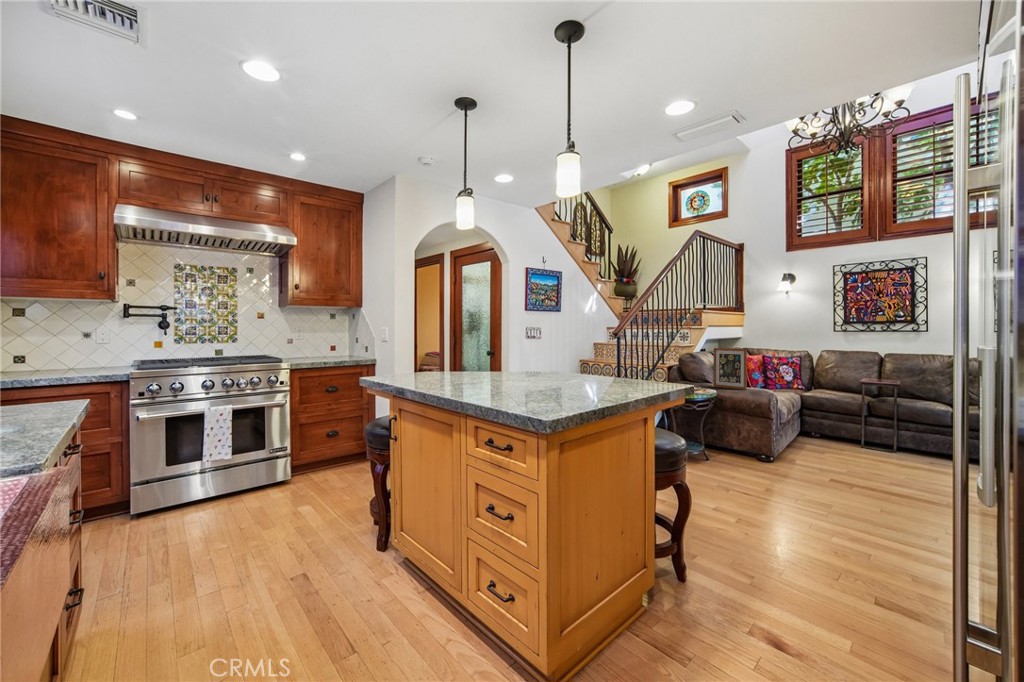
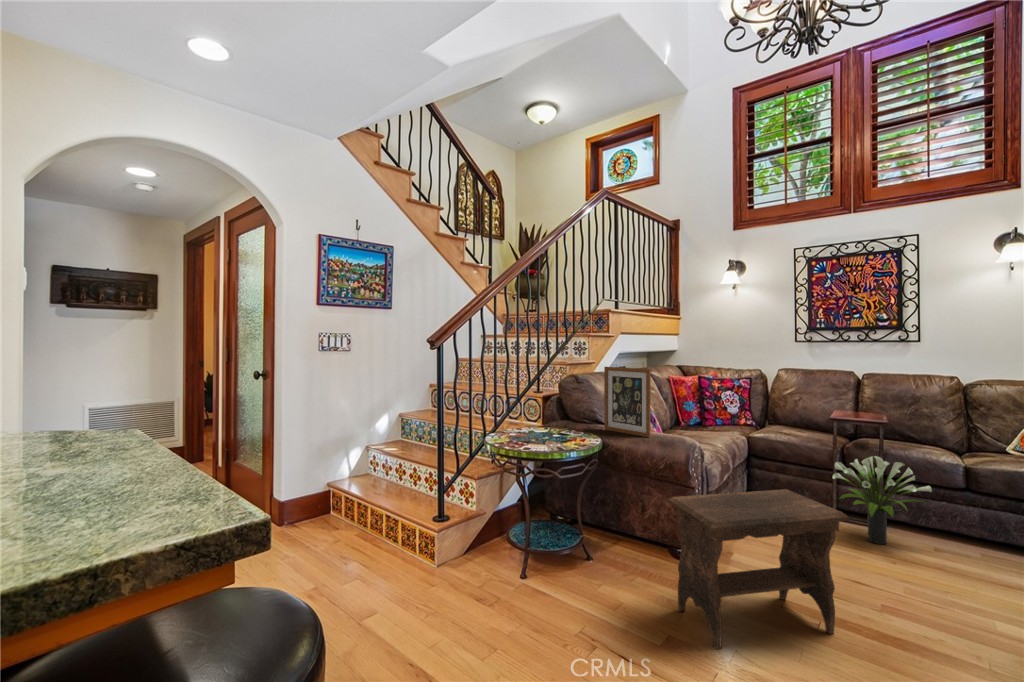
potted plant: none [862,403,927,458] -> present [833,456,932,544]
footstool: none [767,416,872,491] -> present [668,489,849,649]

